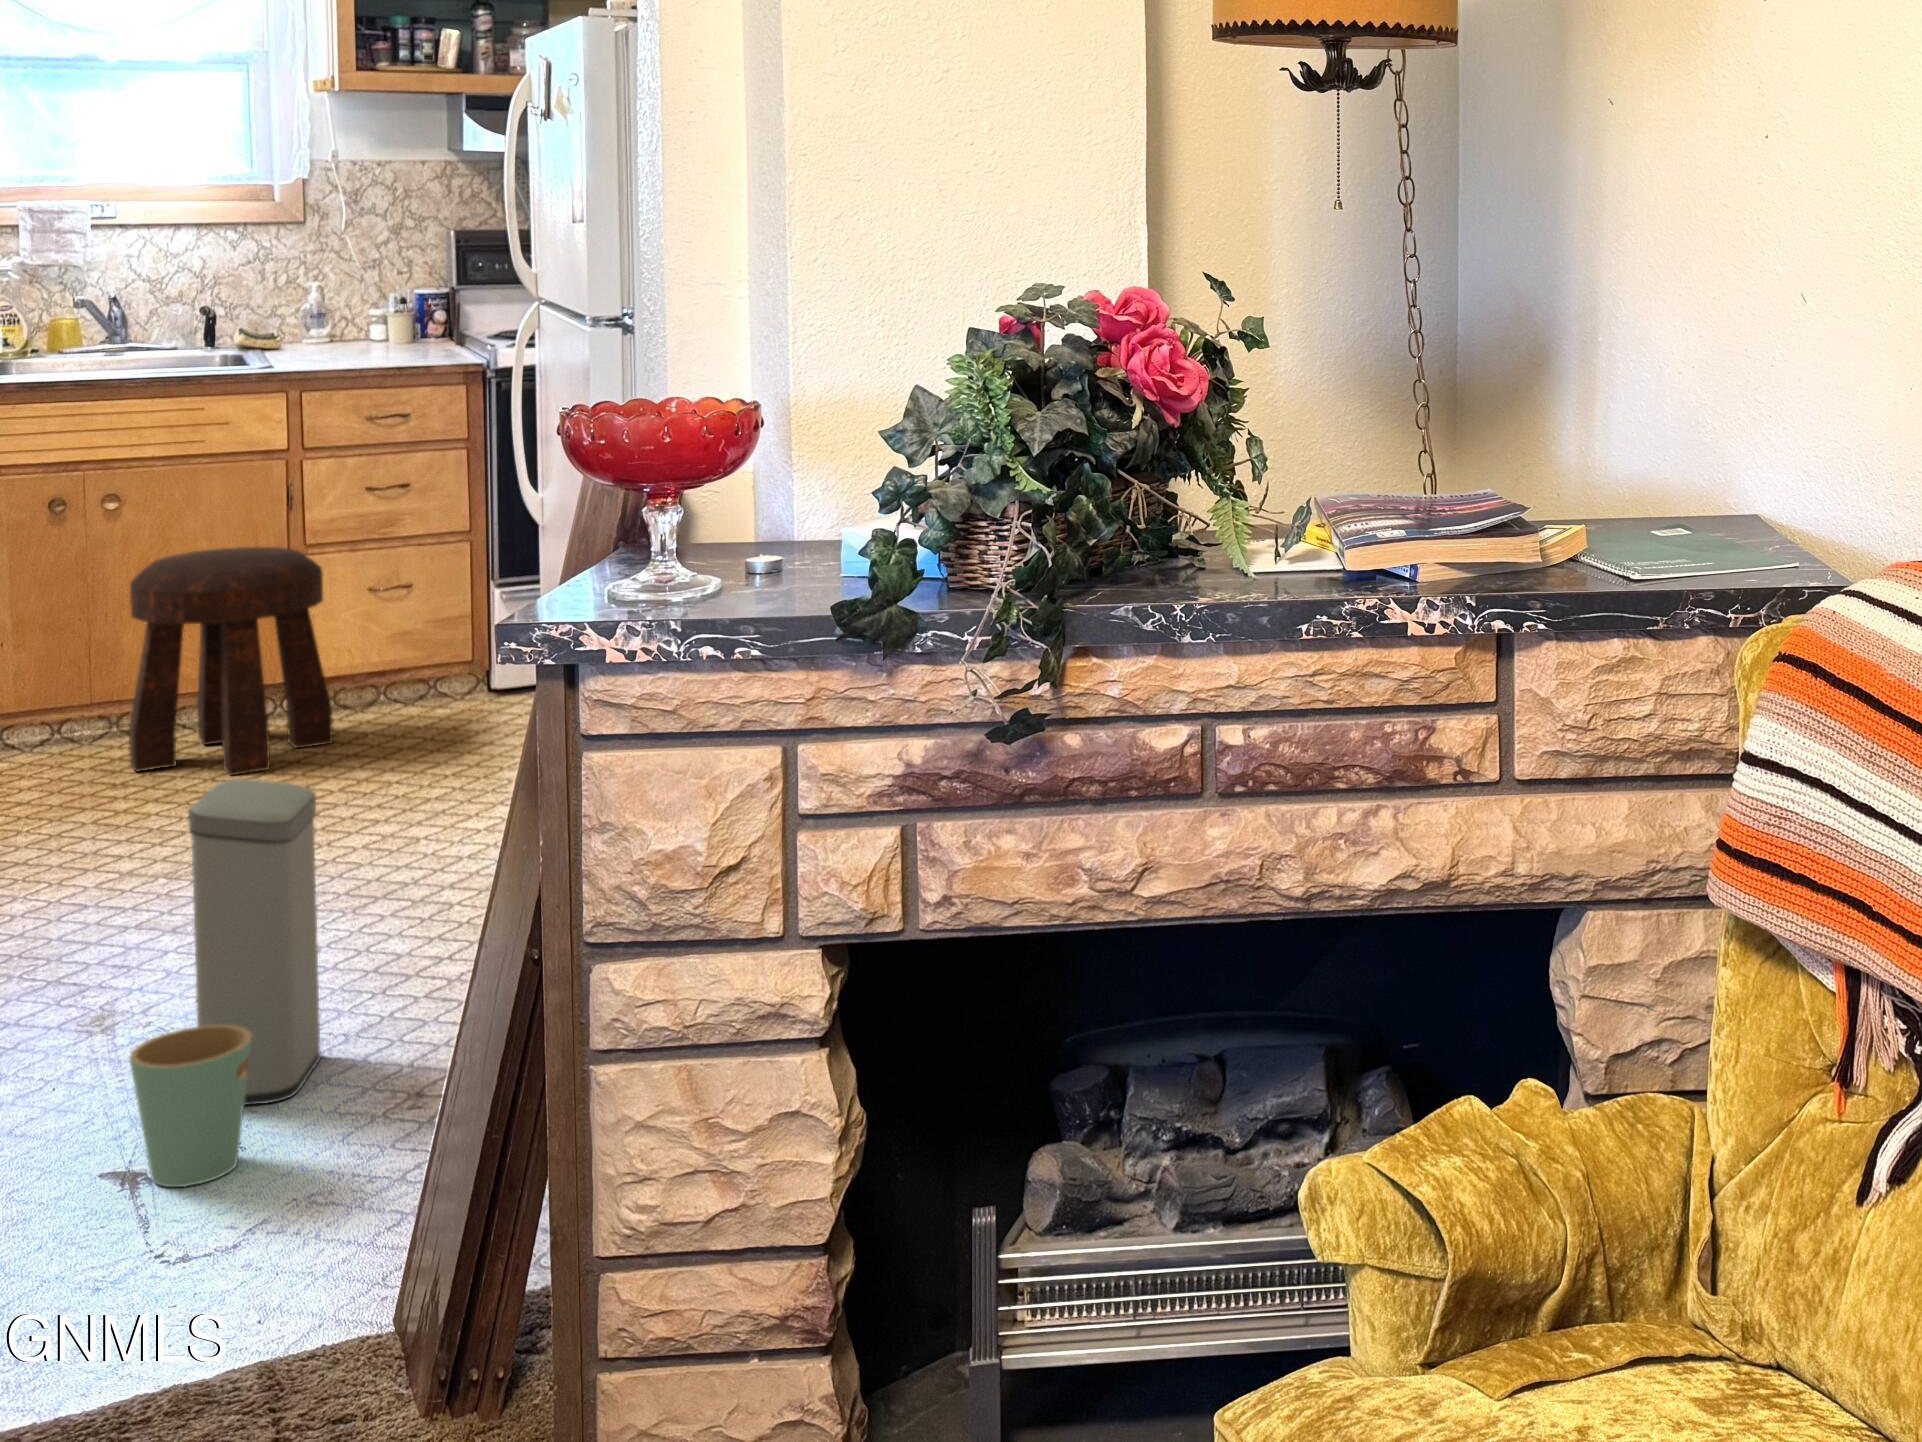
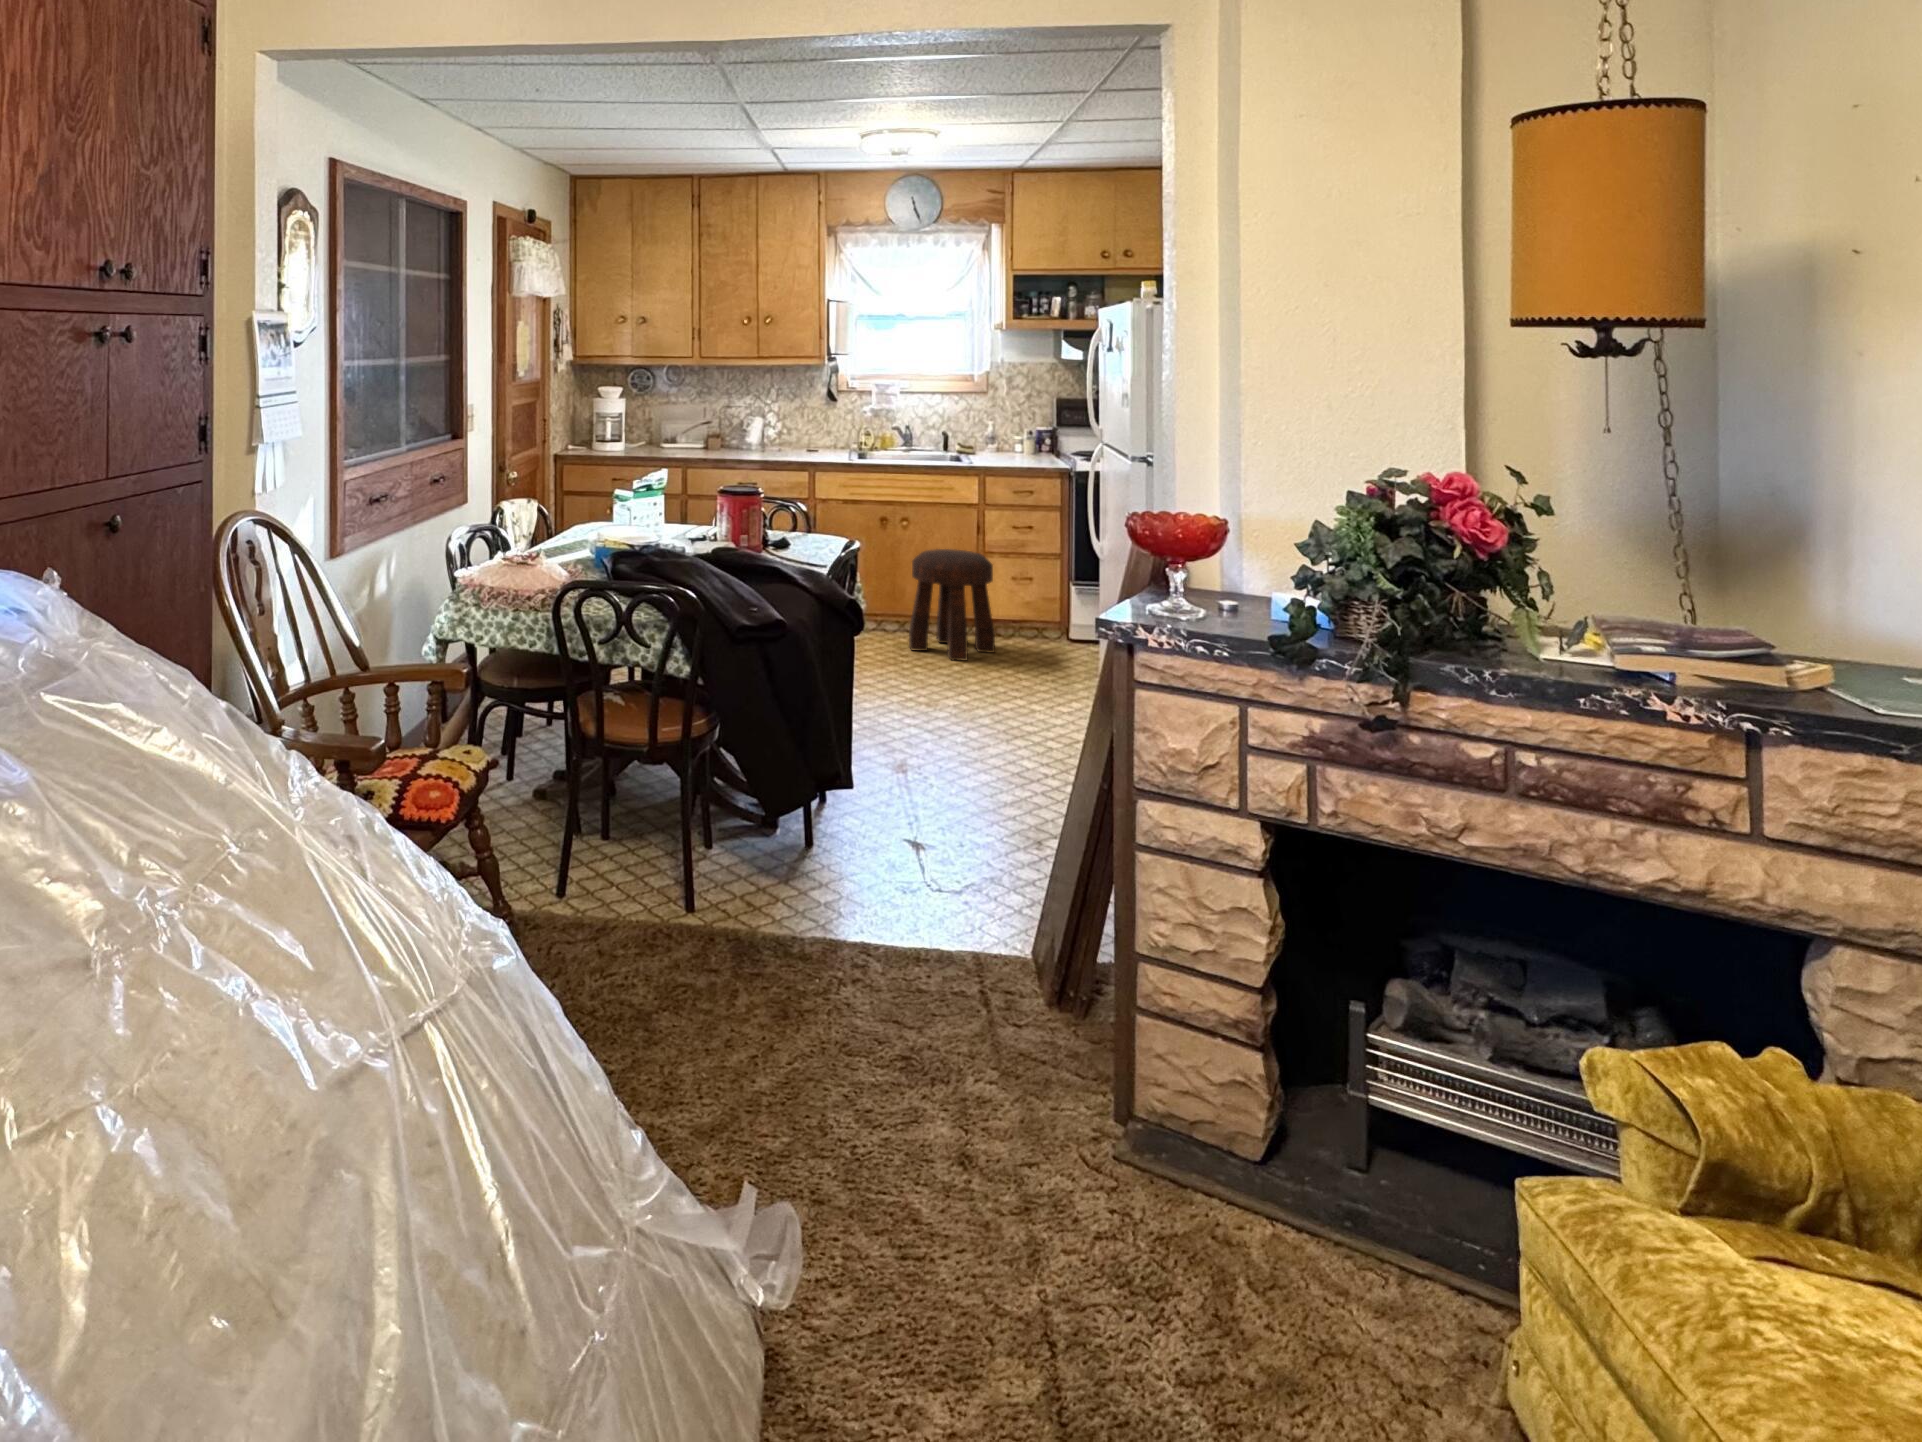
trash can: present [129,779,320,1187] -> none [918,666,996,857]

